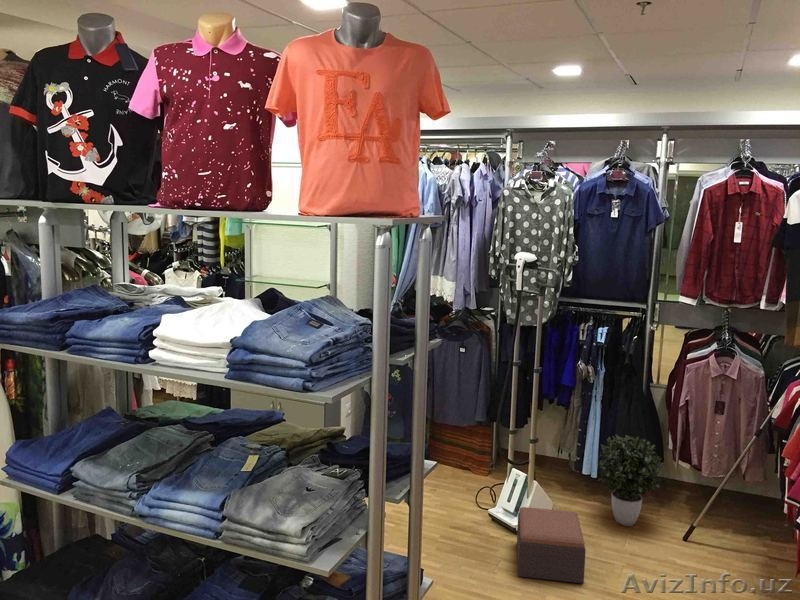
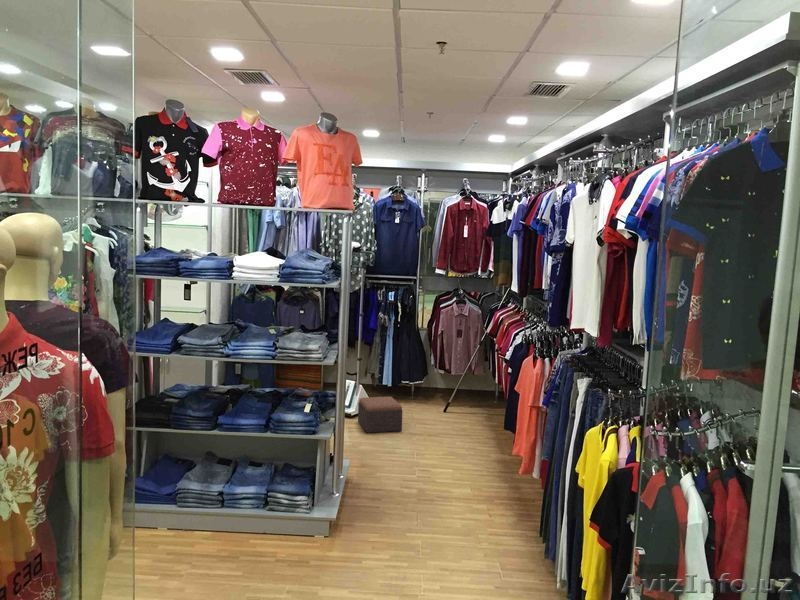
potted plant: present [598,435,662,526] -> none [396,354,434,409]

